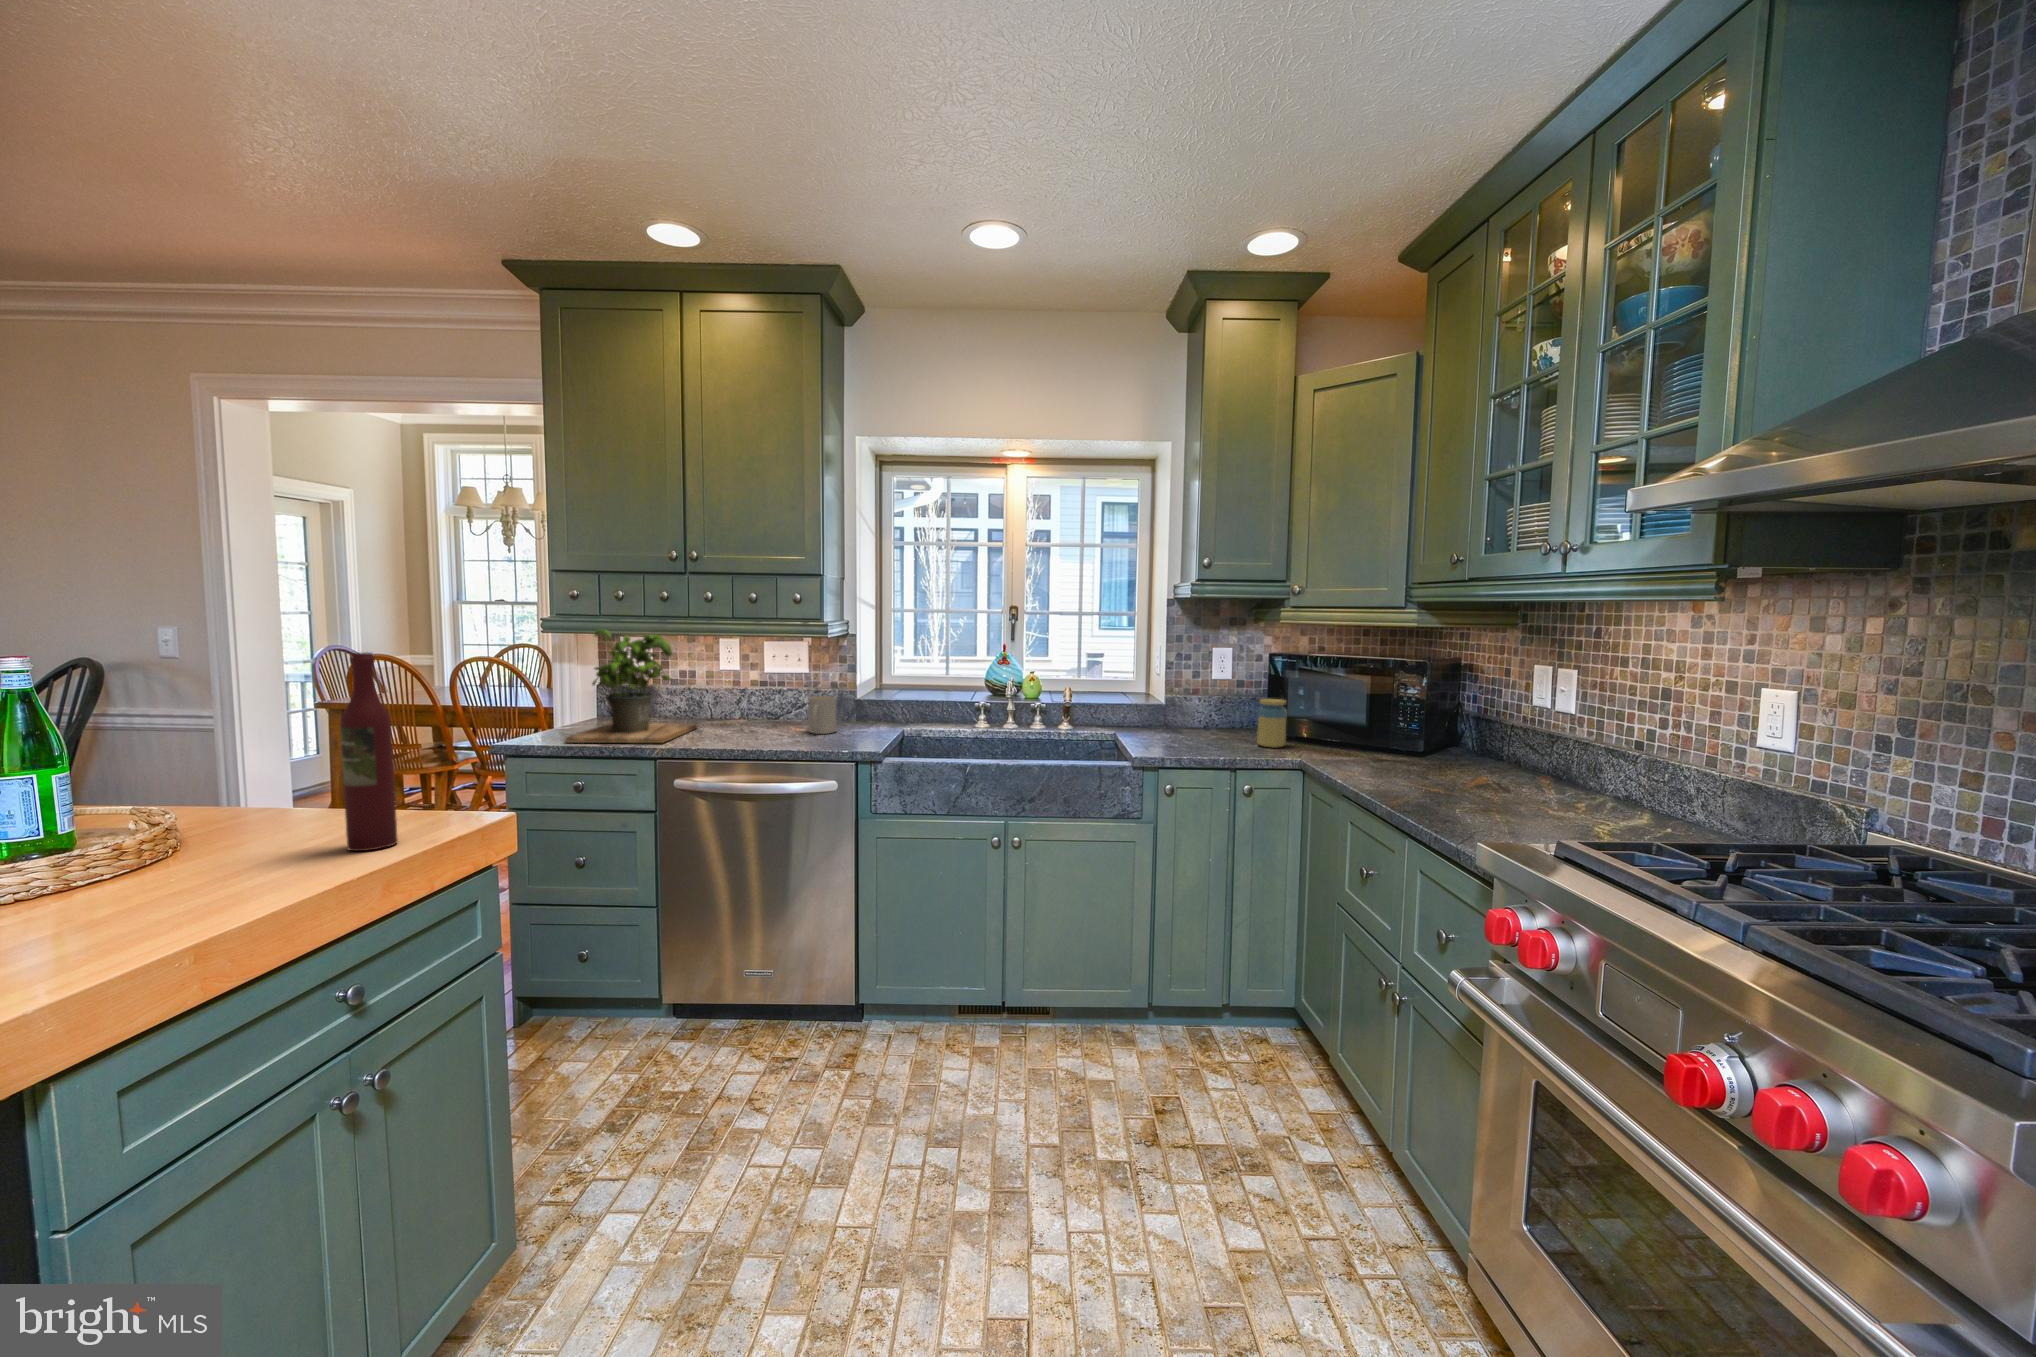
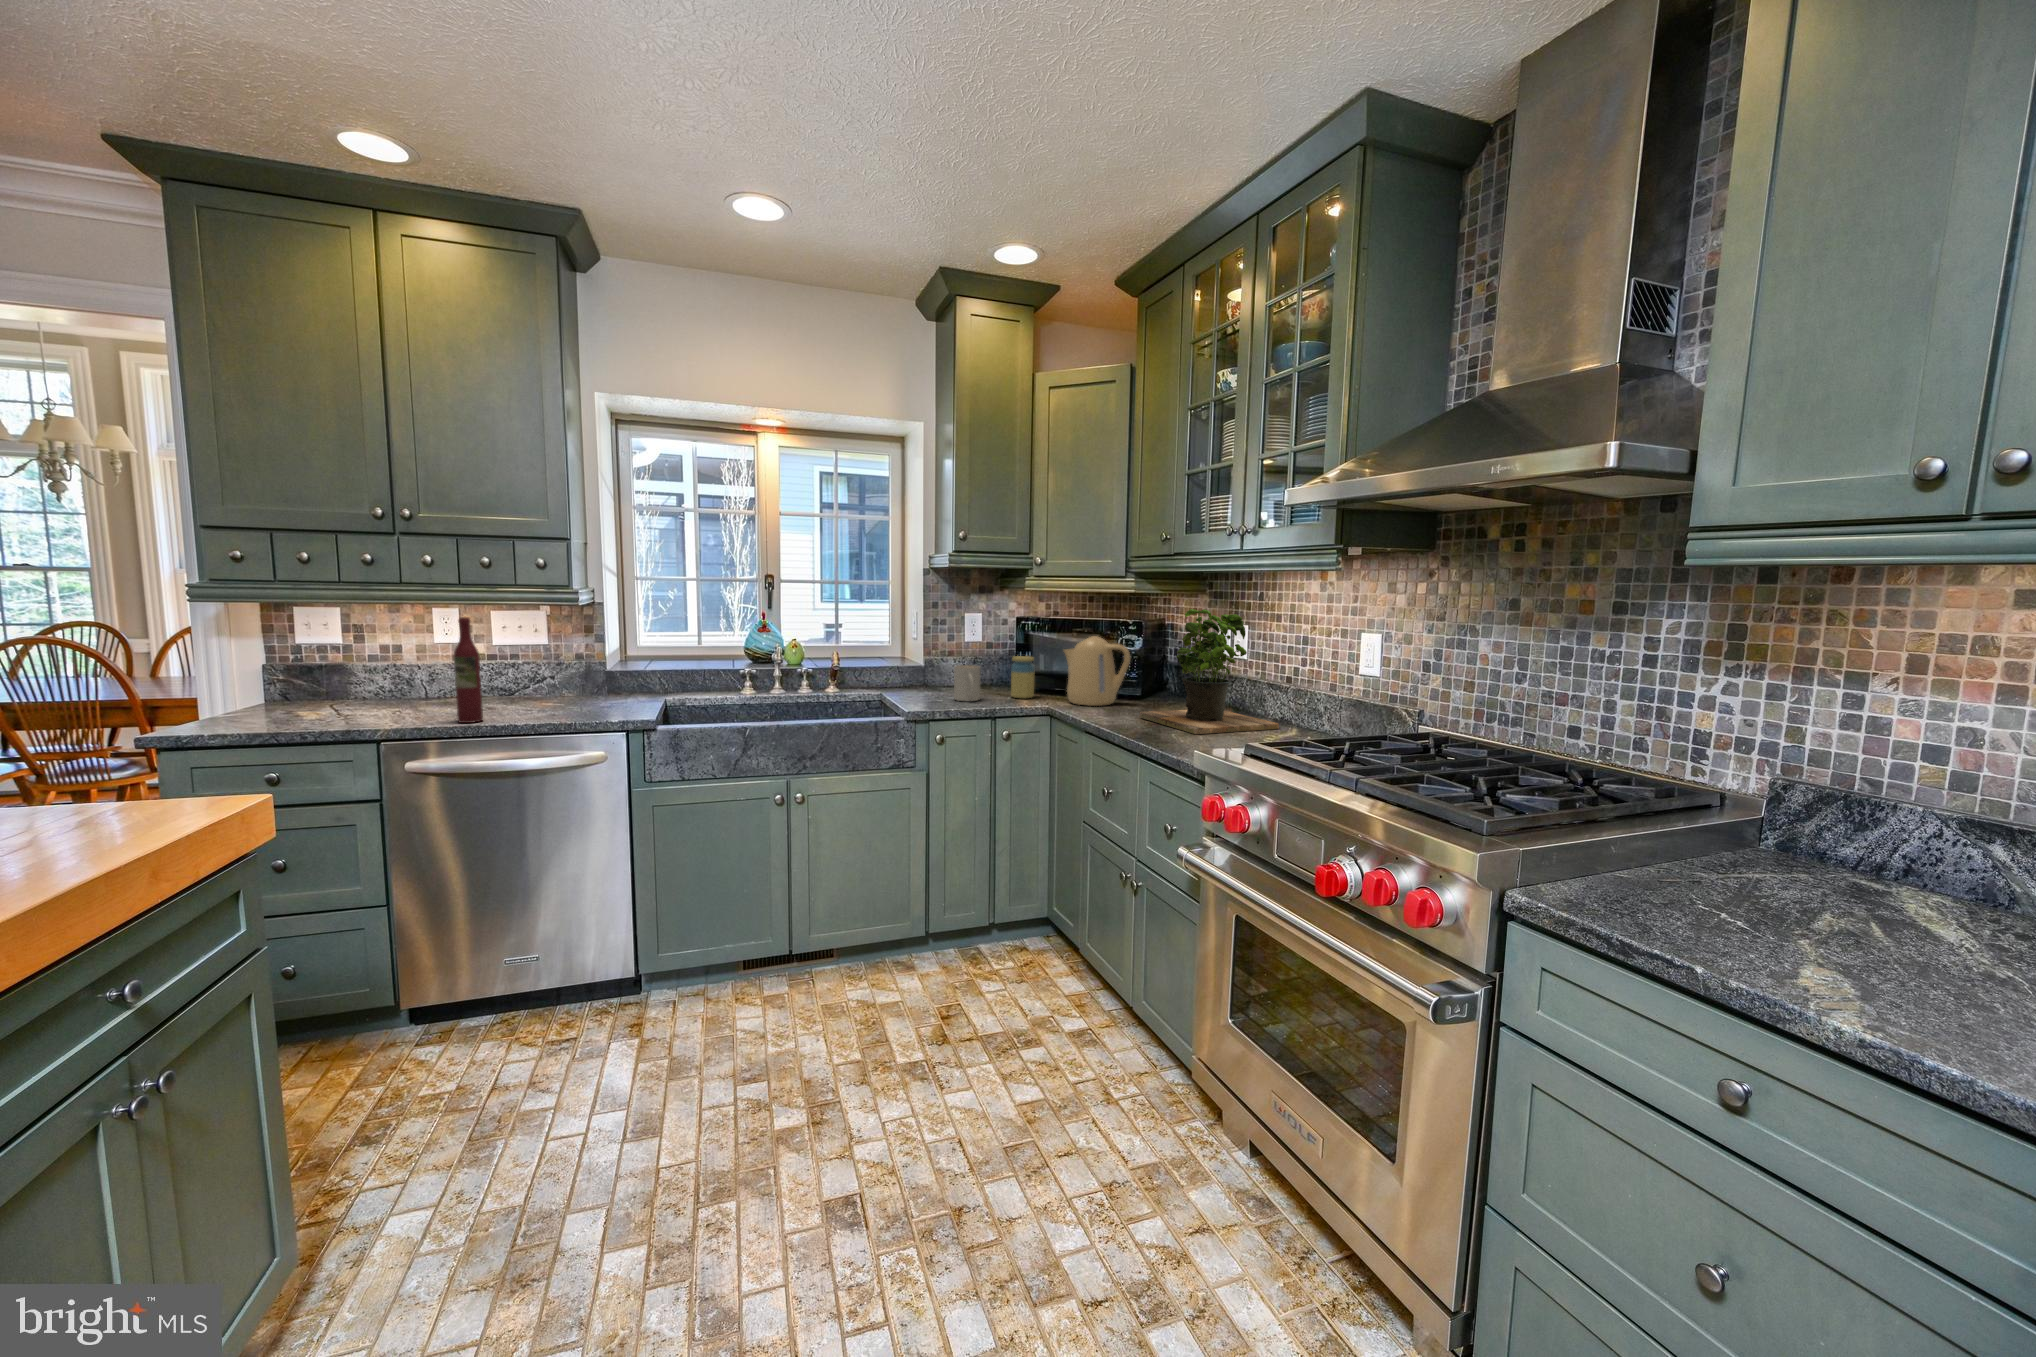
potted plant: present [565,629,697,743] -> present [1139,609,1279,734]
wine bottle: present [340,653,398,851] -> present [454,617,483,723]
kettle: none [1320,678,1407,762] -> present [1064,636,1130,706]
mug: present [808,696,837,734] -> present [954,665,981,701]

